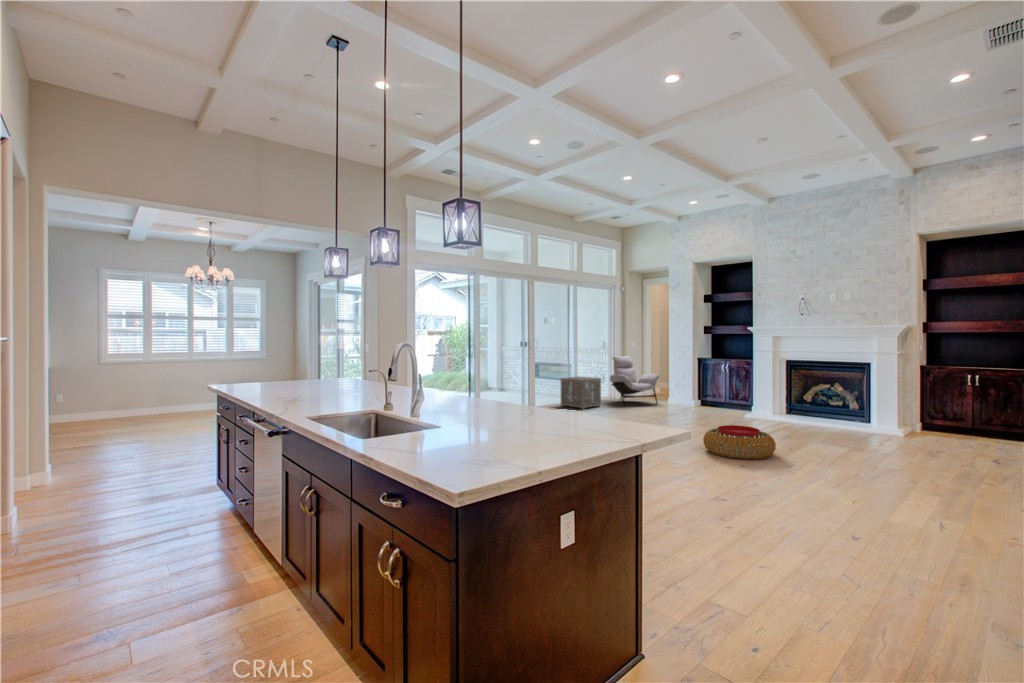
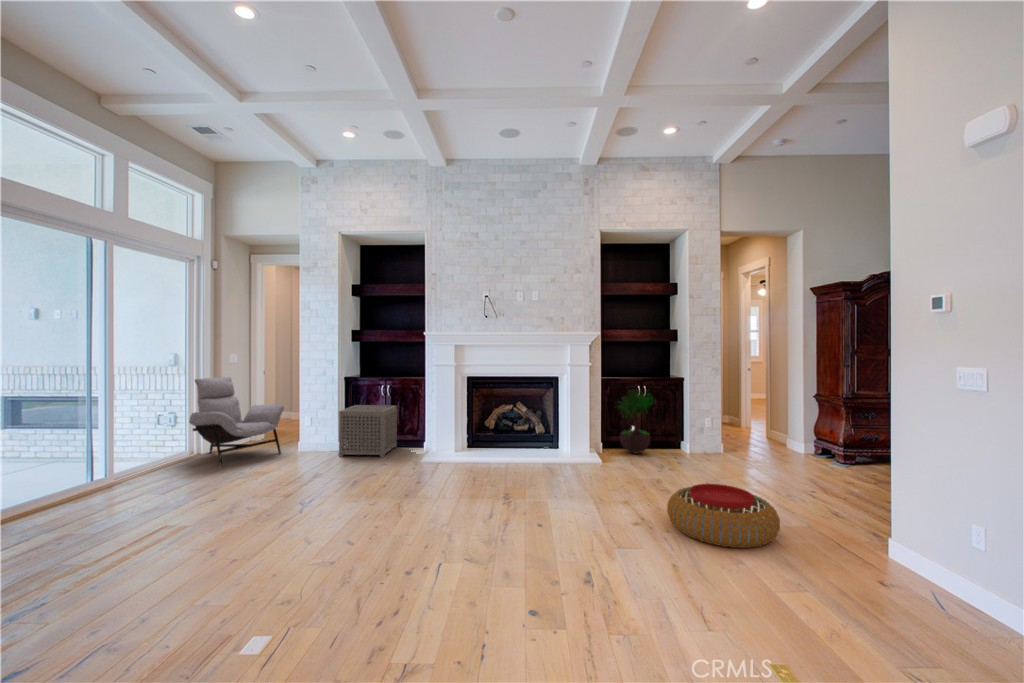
potted tree: none [930,371,980,437] -> present [618,390,651,453]
side table: present [561,376,601,409] -> present [339,405,397,457]
pouf: present [703,425,776,459] -> present [667,484,780,548]

